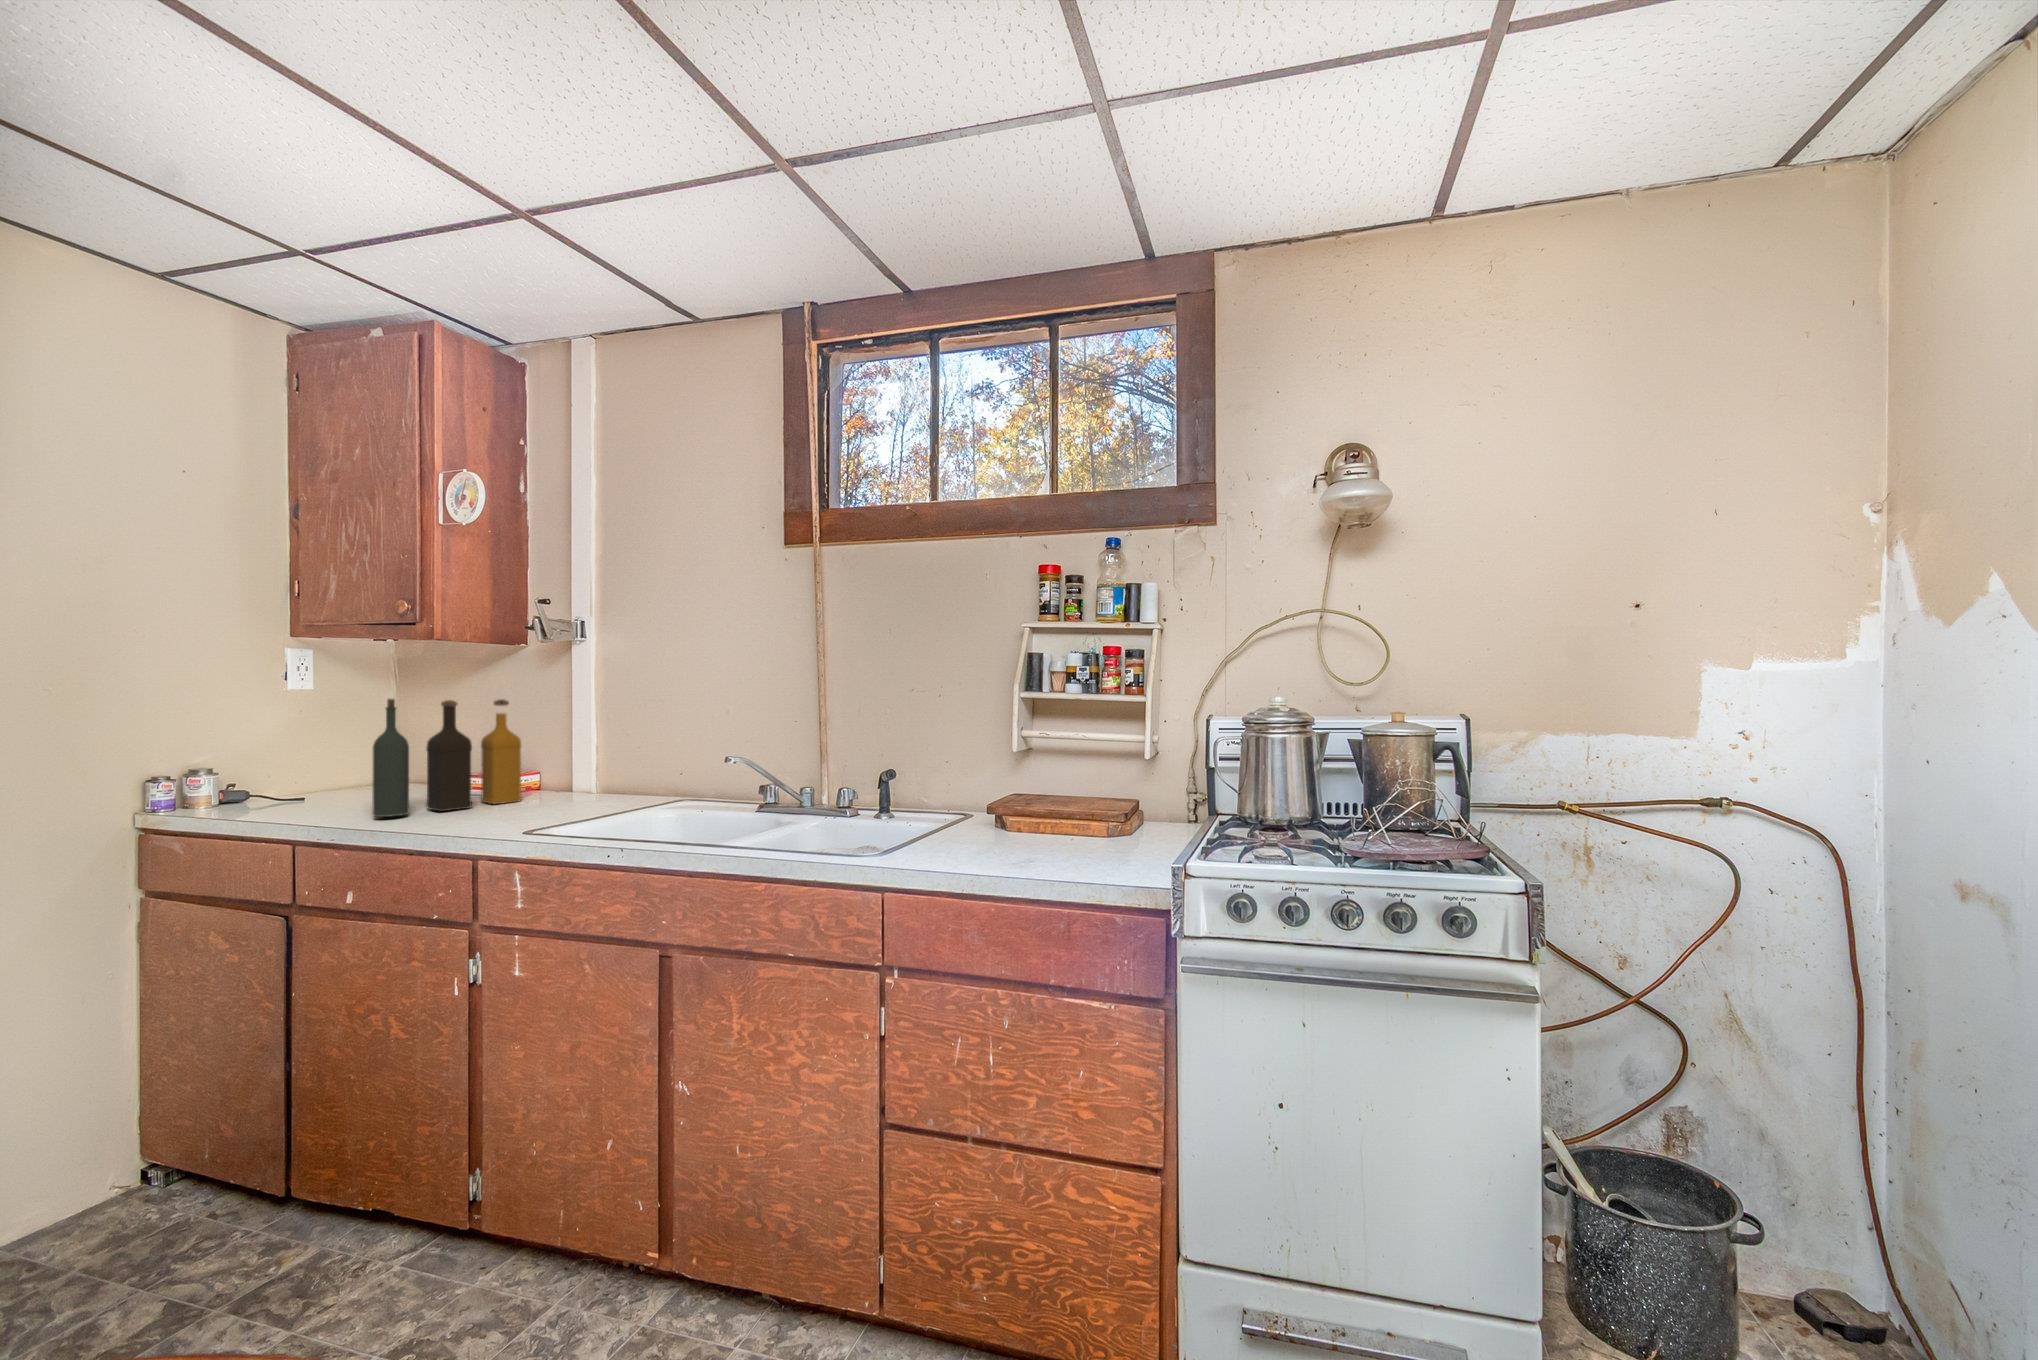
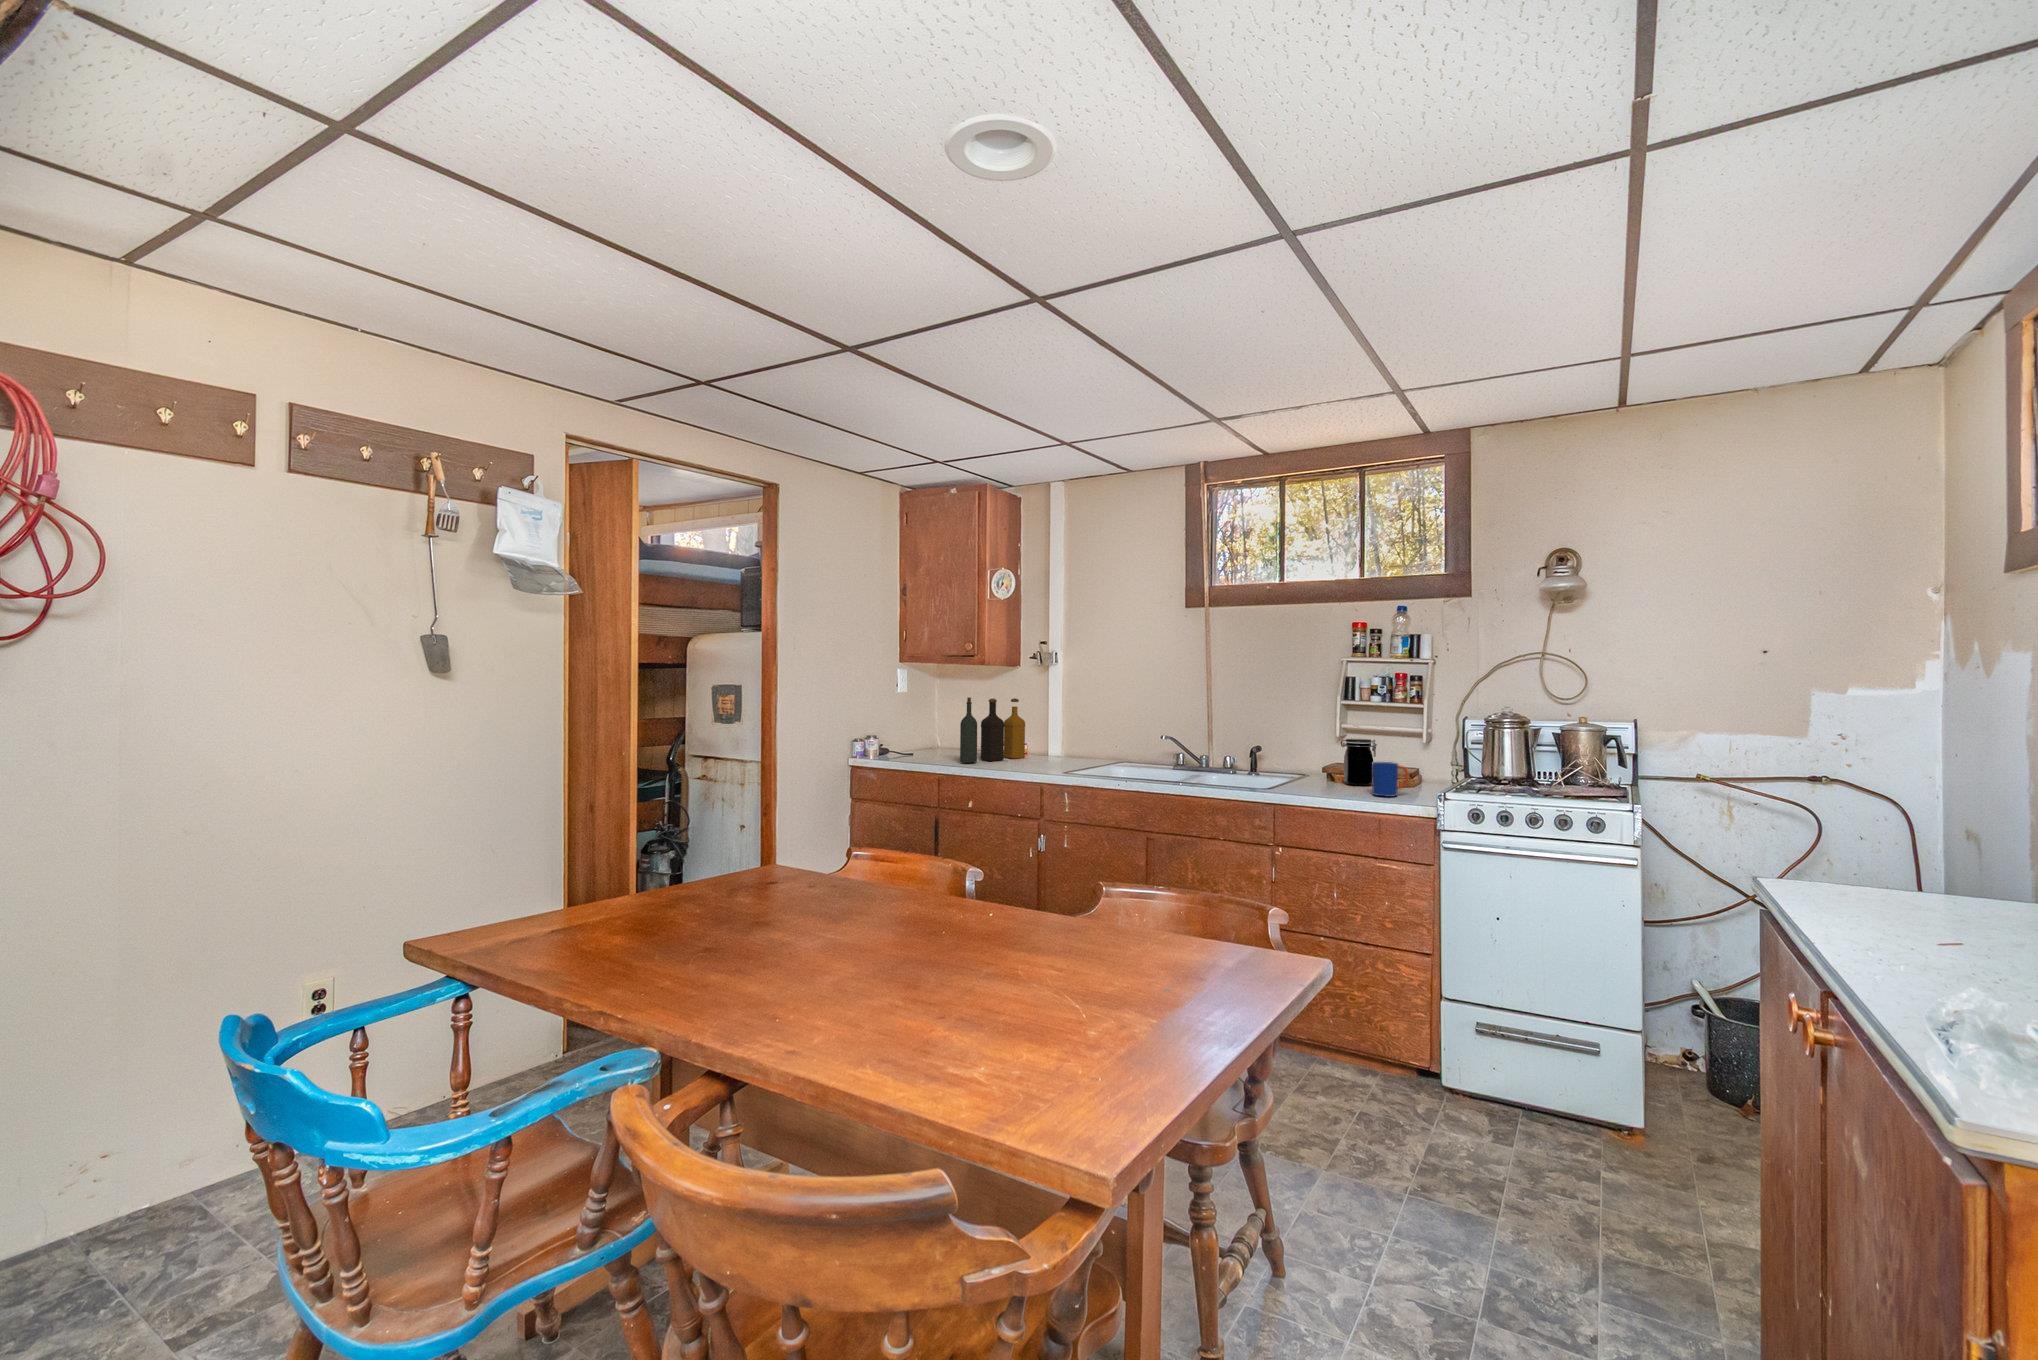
jar: none [1016,756,1073,837] -> present [1341,739,1377,785]
mug: none [1059,798,1120,862] -> present [1372,762,1408,797]

